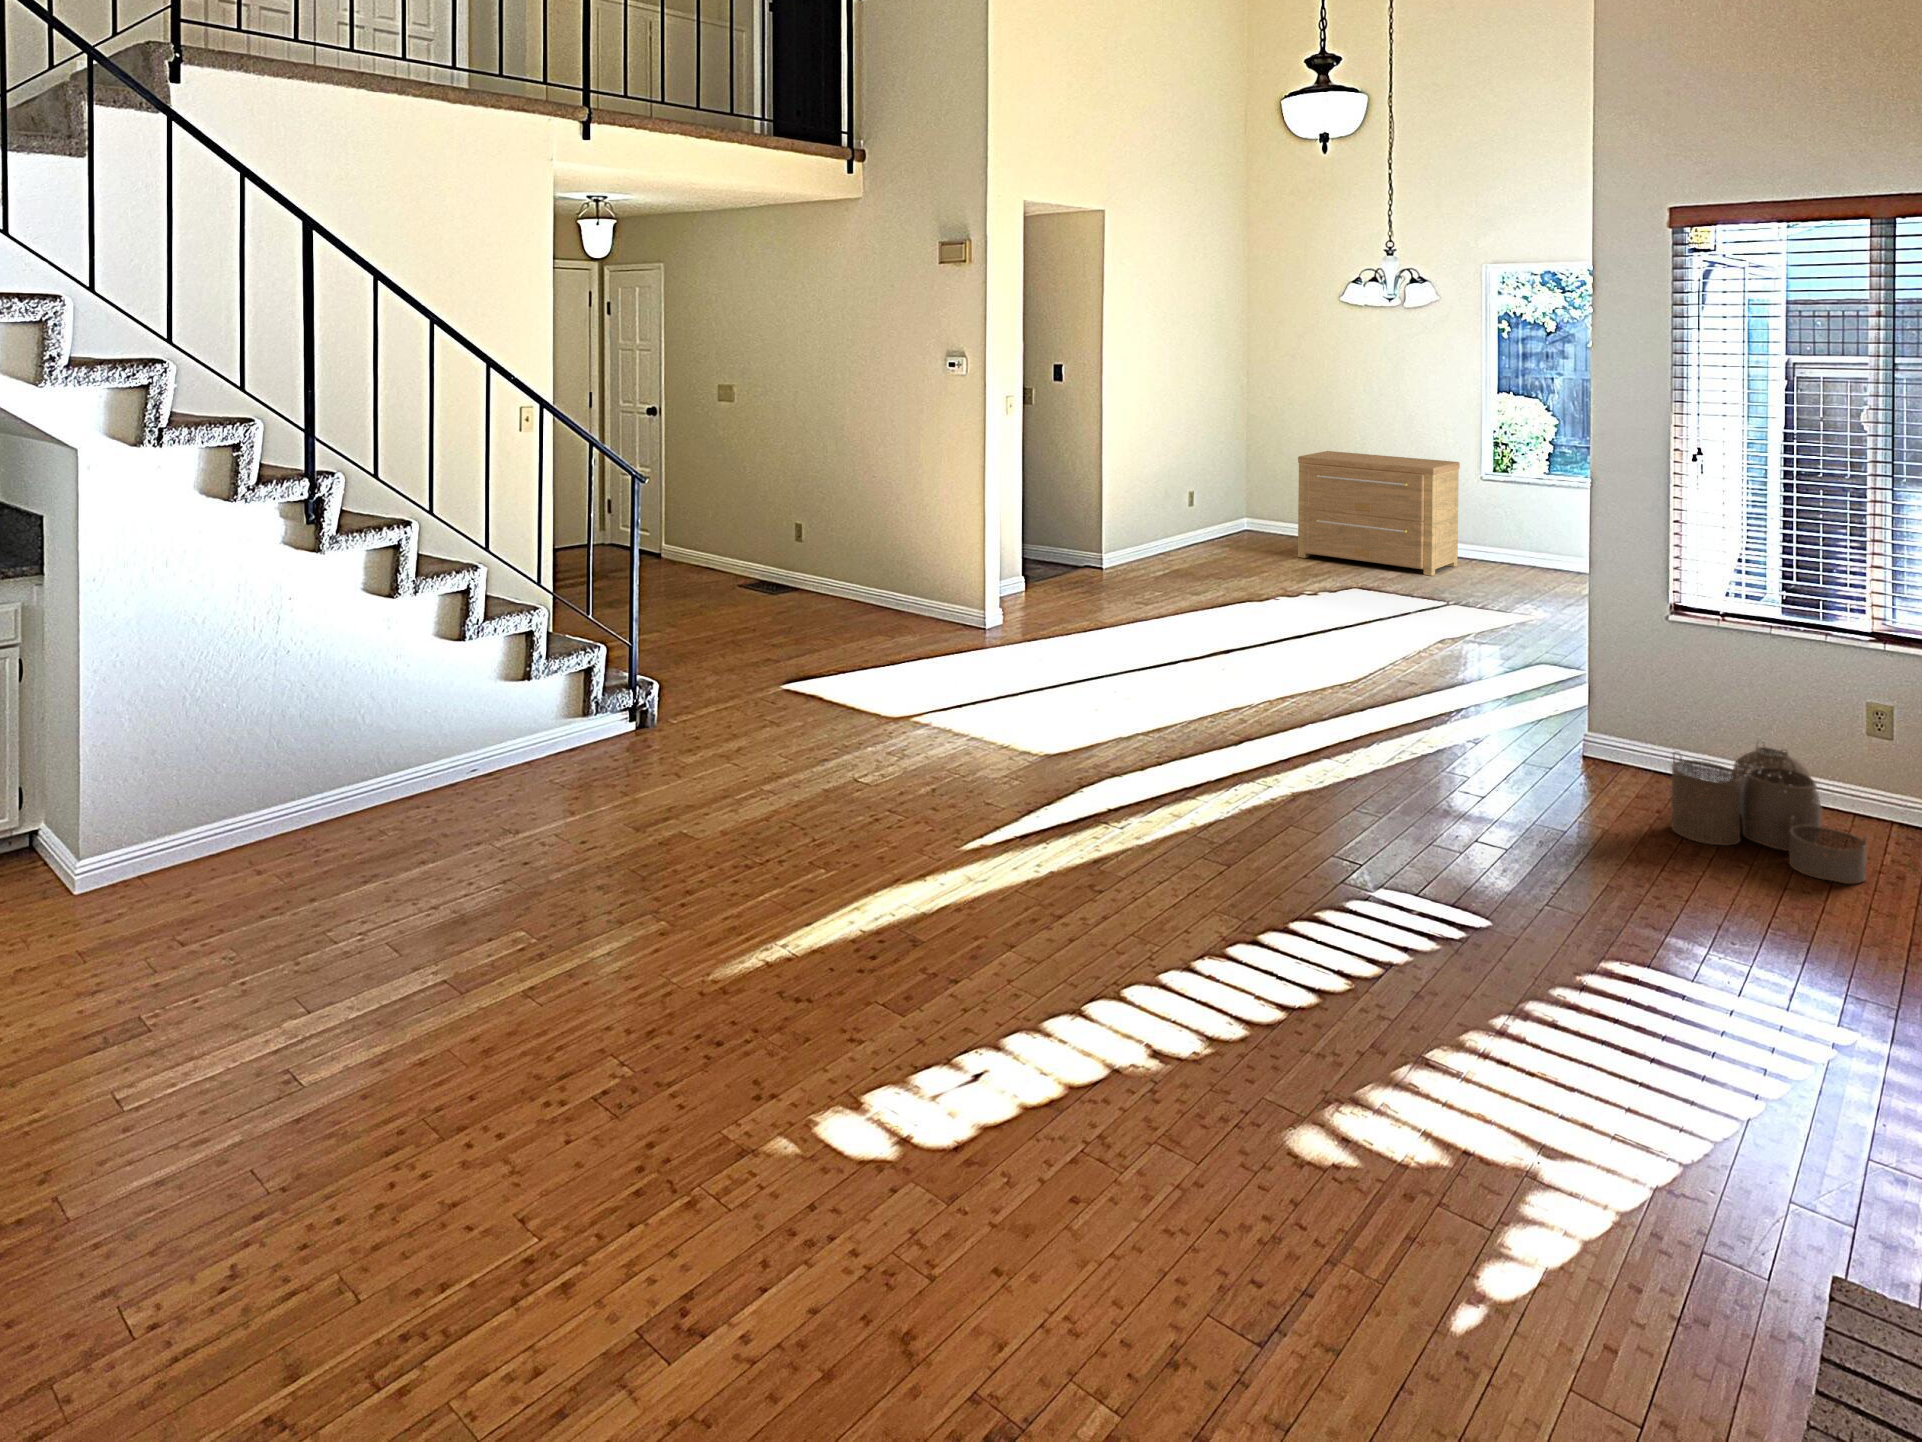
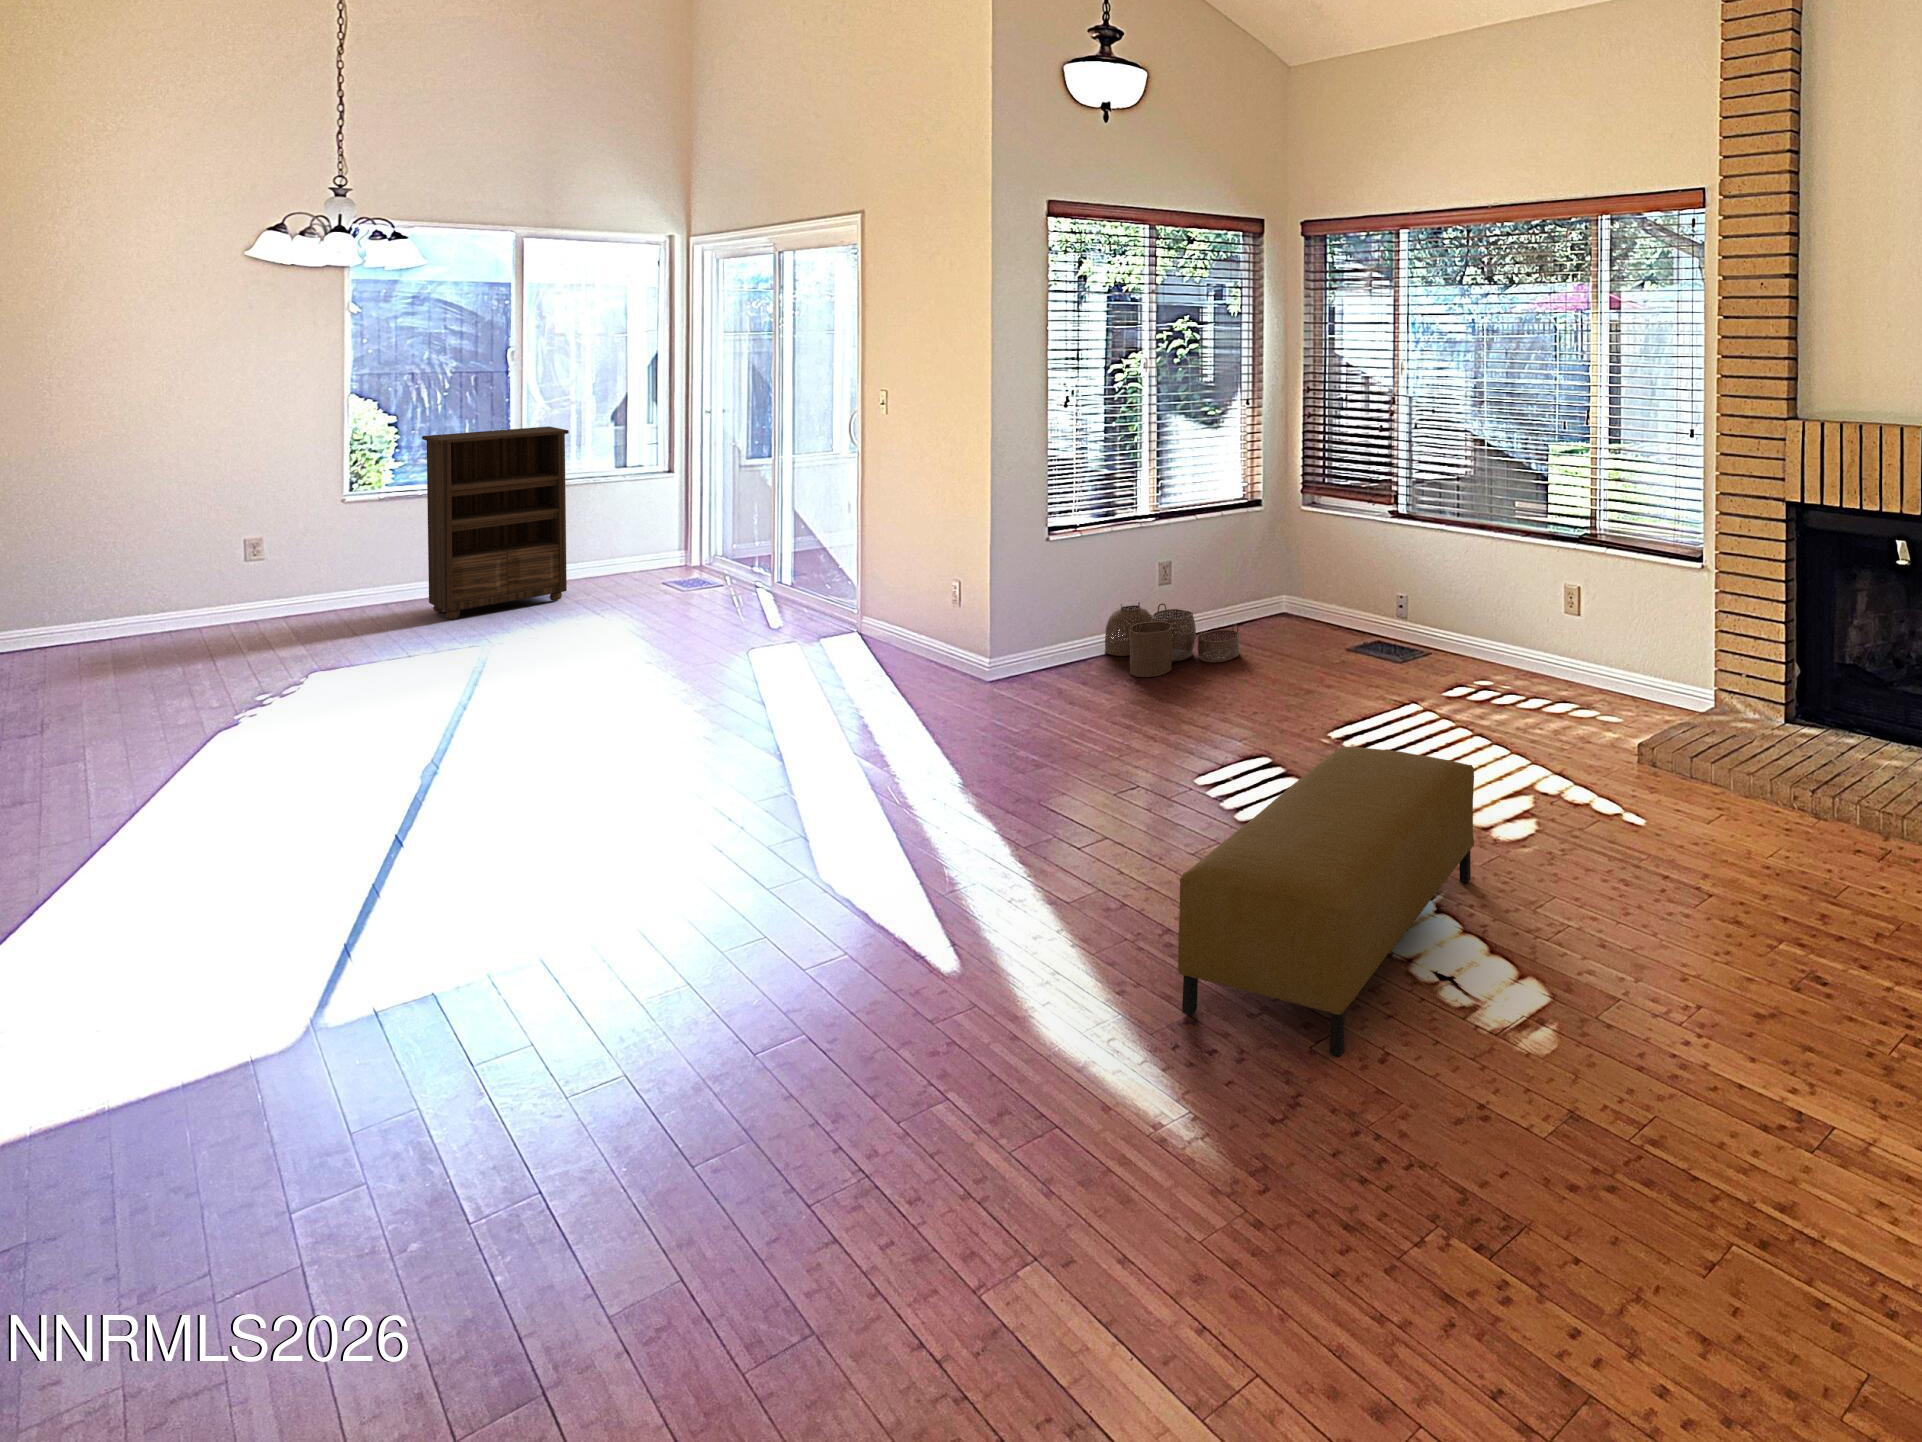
bookshelf: none [1470,418,1579,590] -> present [422,426,569,619]
side table: present [1298,451,1460,576] -> none [107,493,385,677]
ottoman: none [850,809,1244,1095] -> present [1178,746,1474,1056]

